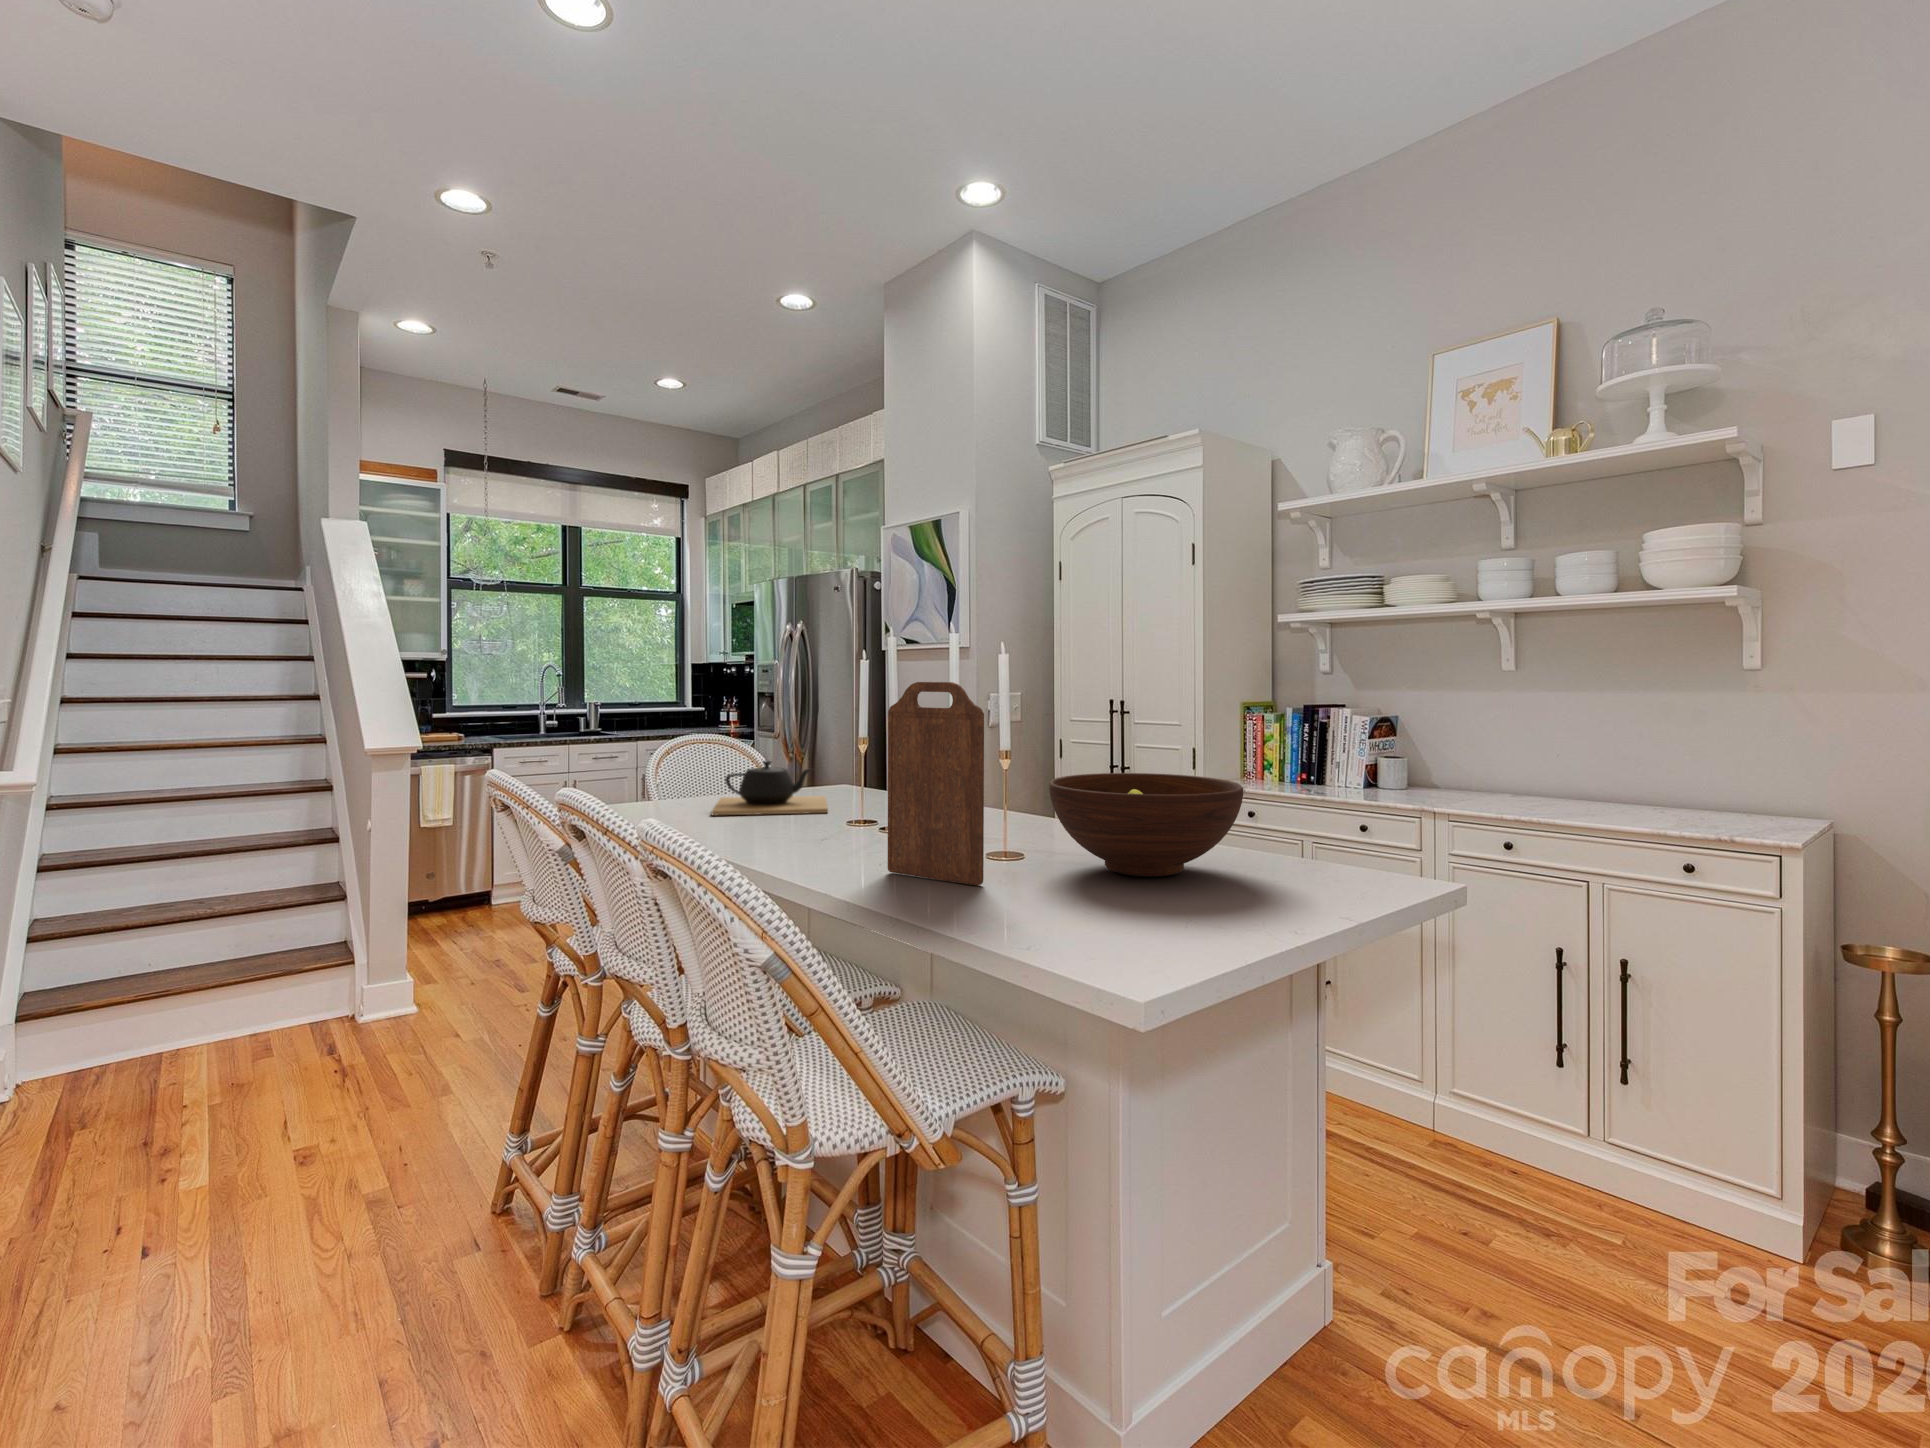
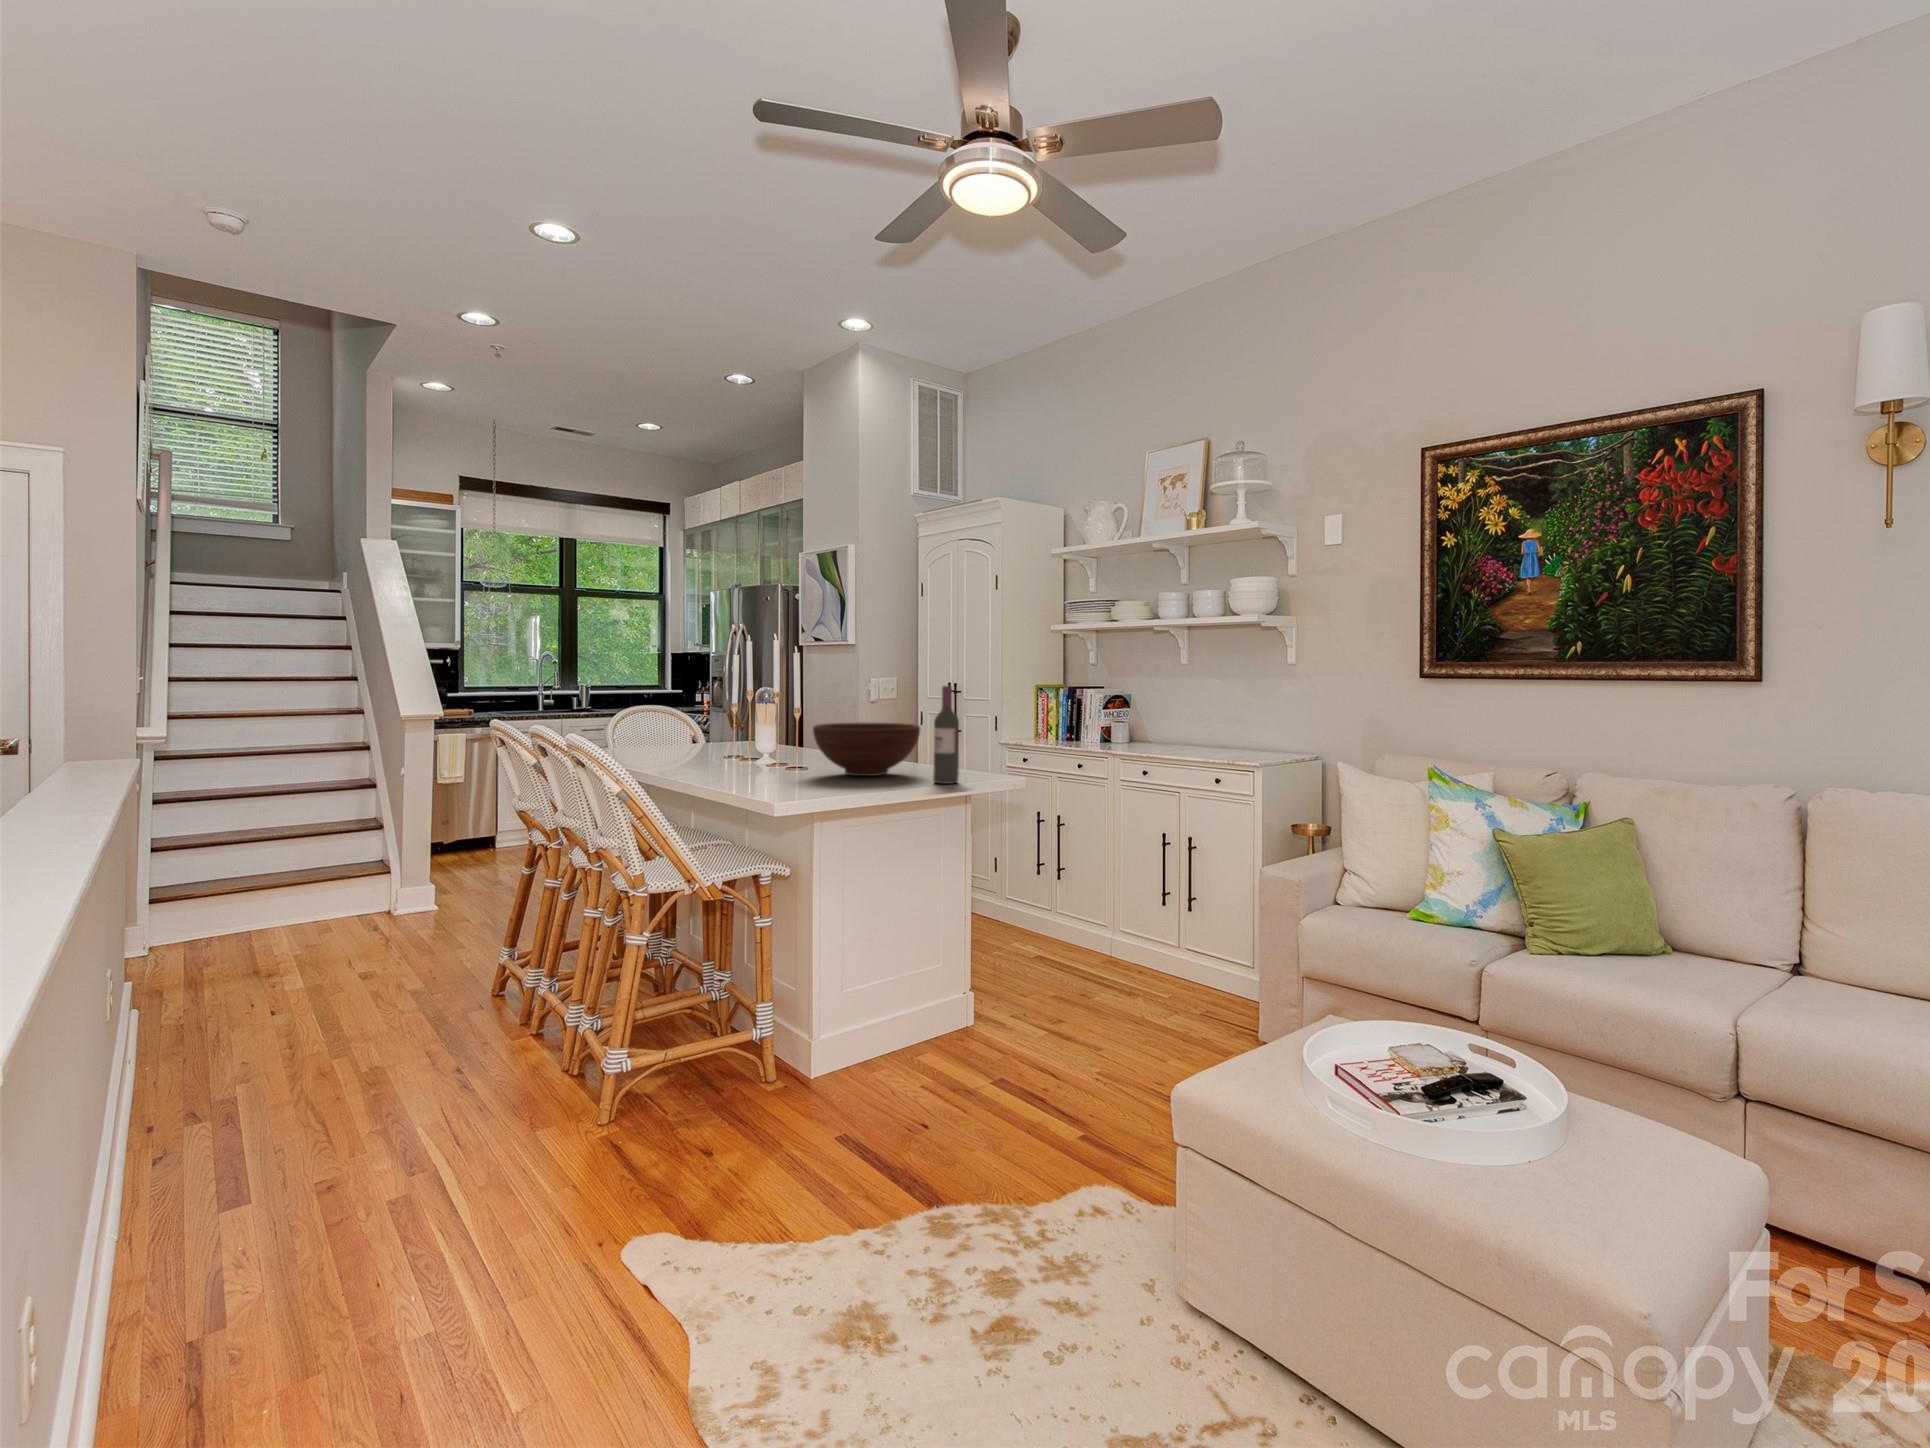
cutting board: present [888,682,984,886] -> none [721,668,768,779]
wine bottle: none [1309,712,1360,901] -> present [933,686,959,784]
teapot: present [712,760,828,815] -> none [641,720,726,755]

